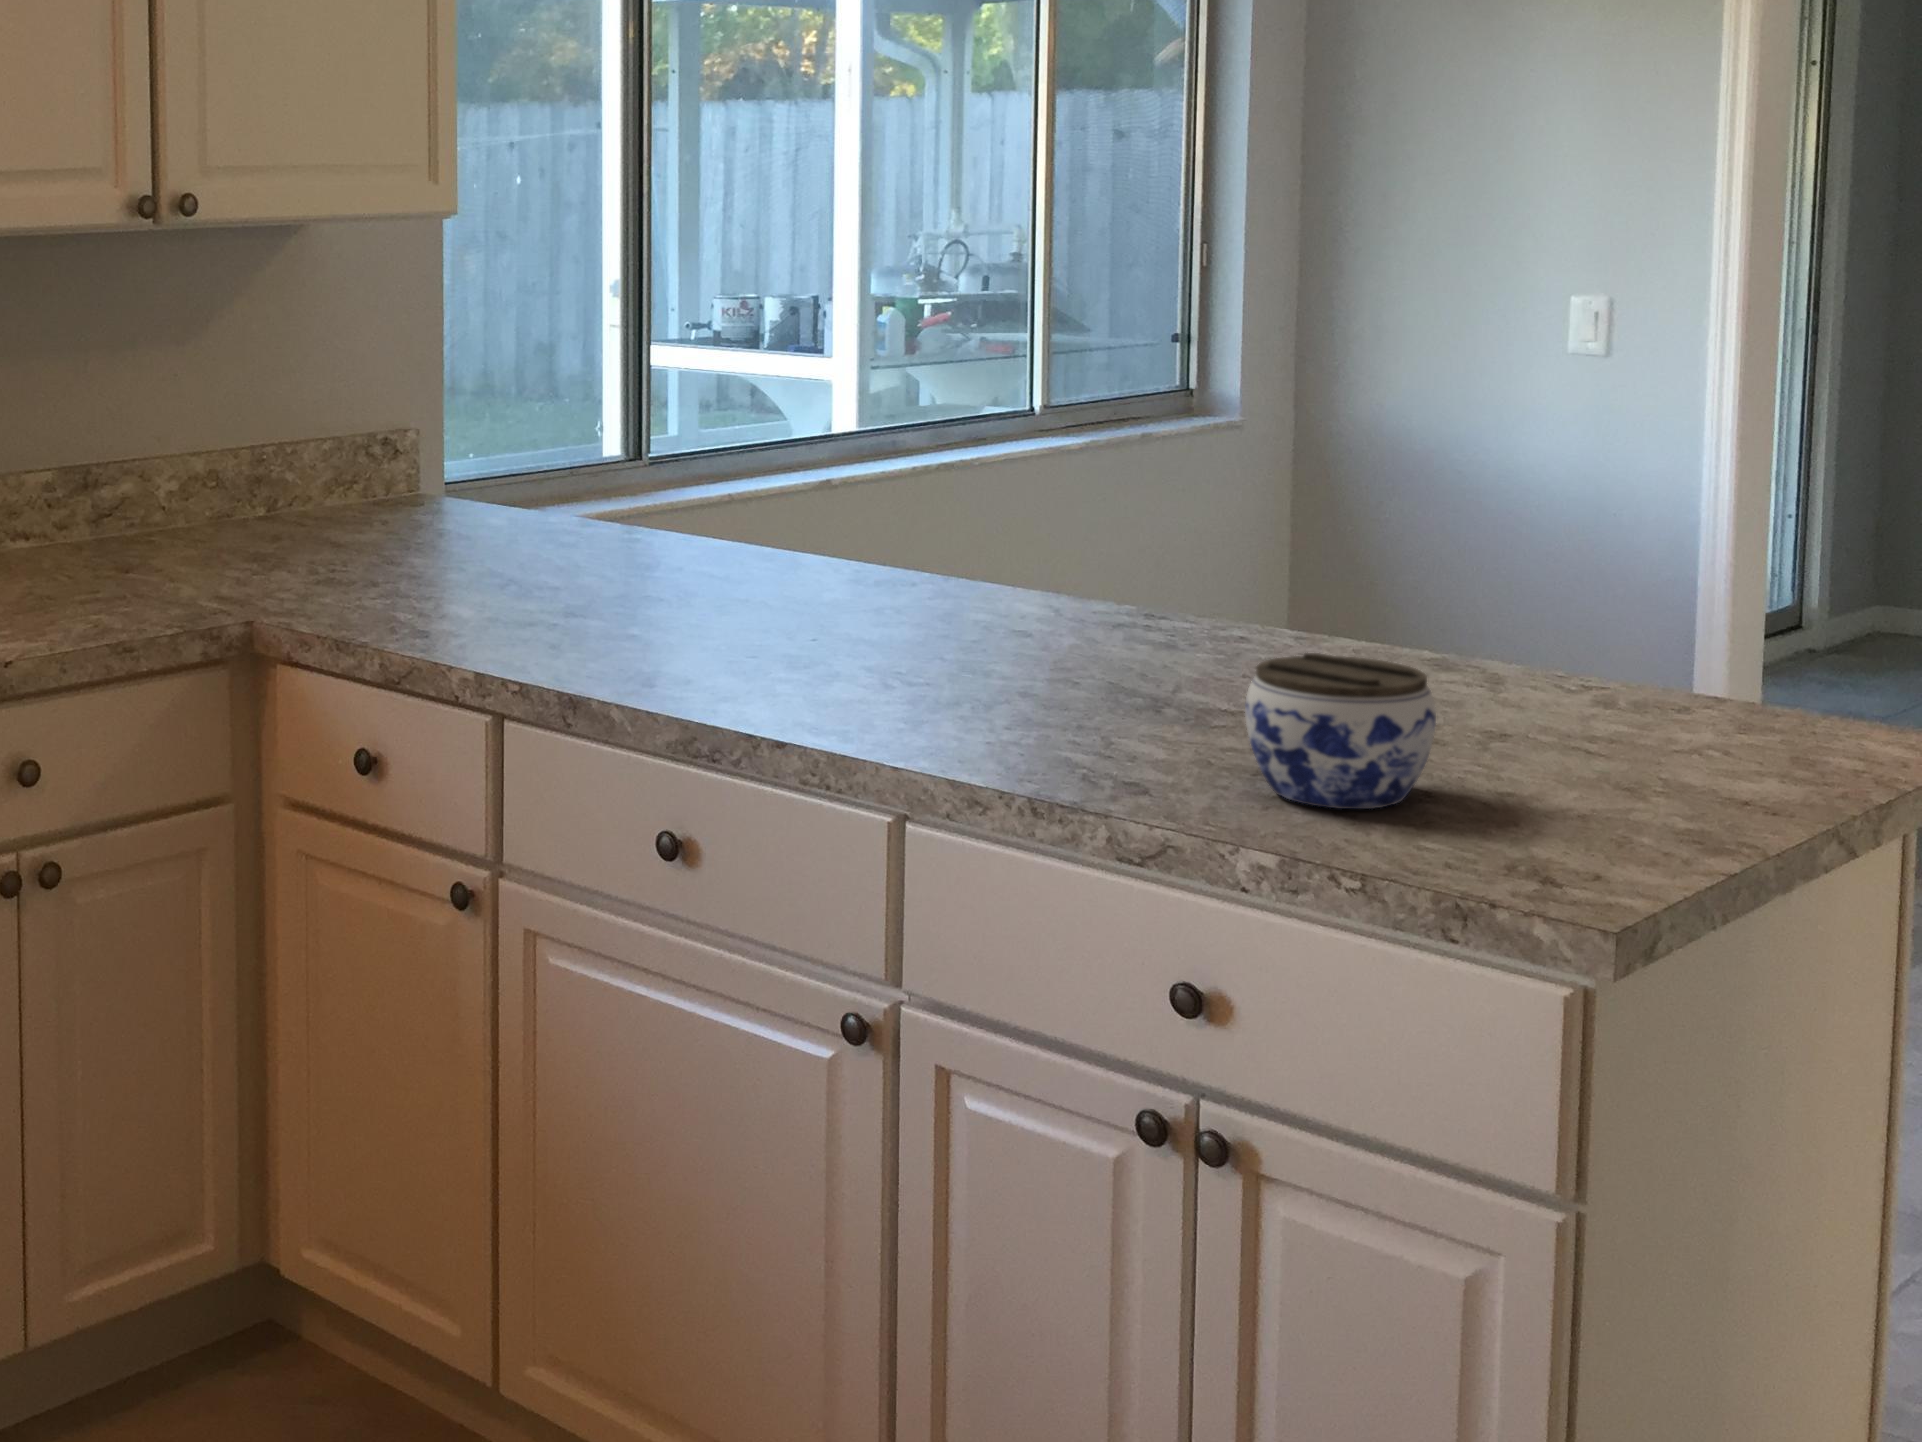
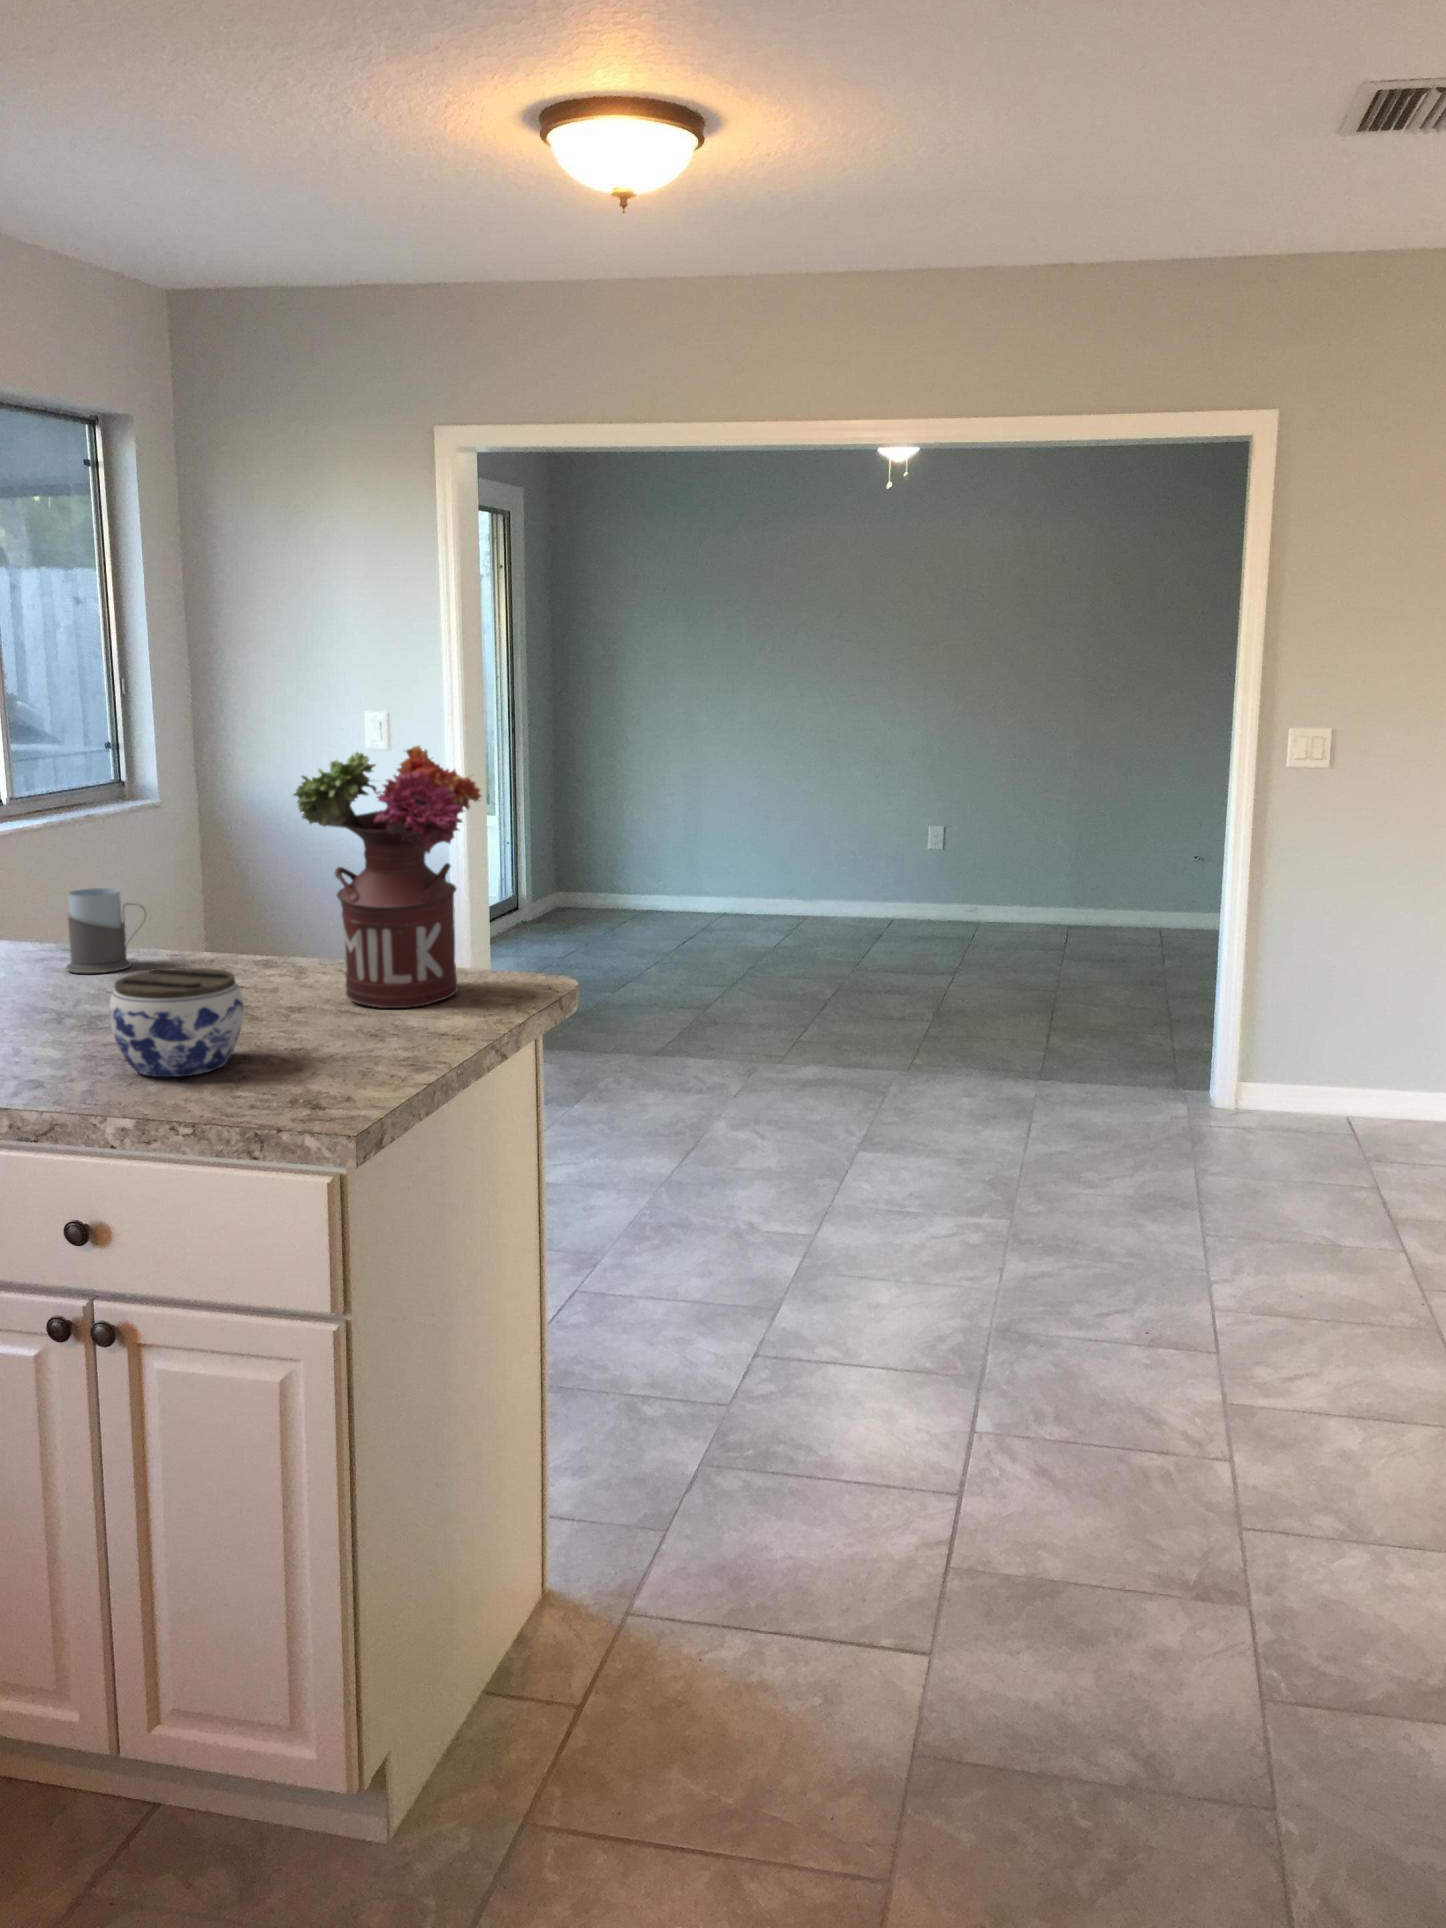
flower arrangement: none [1519,354,1834,755] -> present [294,746,481,1008]
mug: none [1158,536,1273,653] -> present [66,888,145,973]

